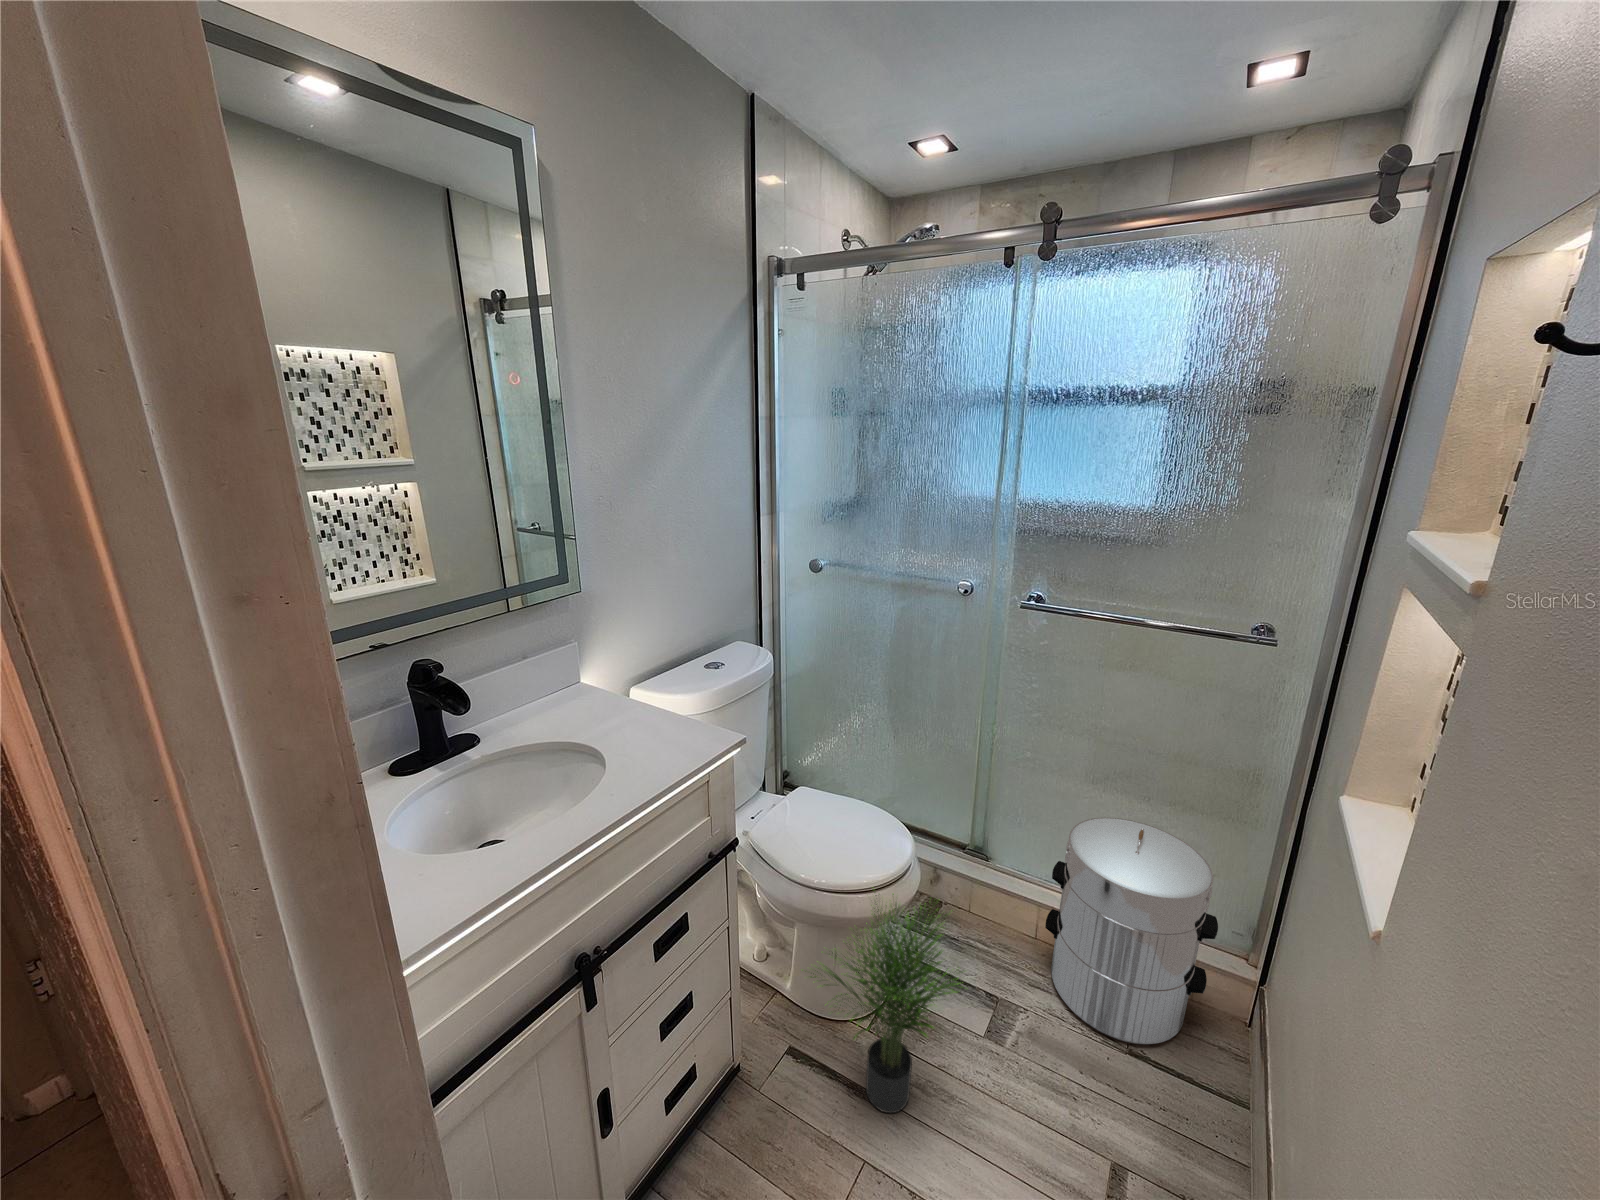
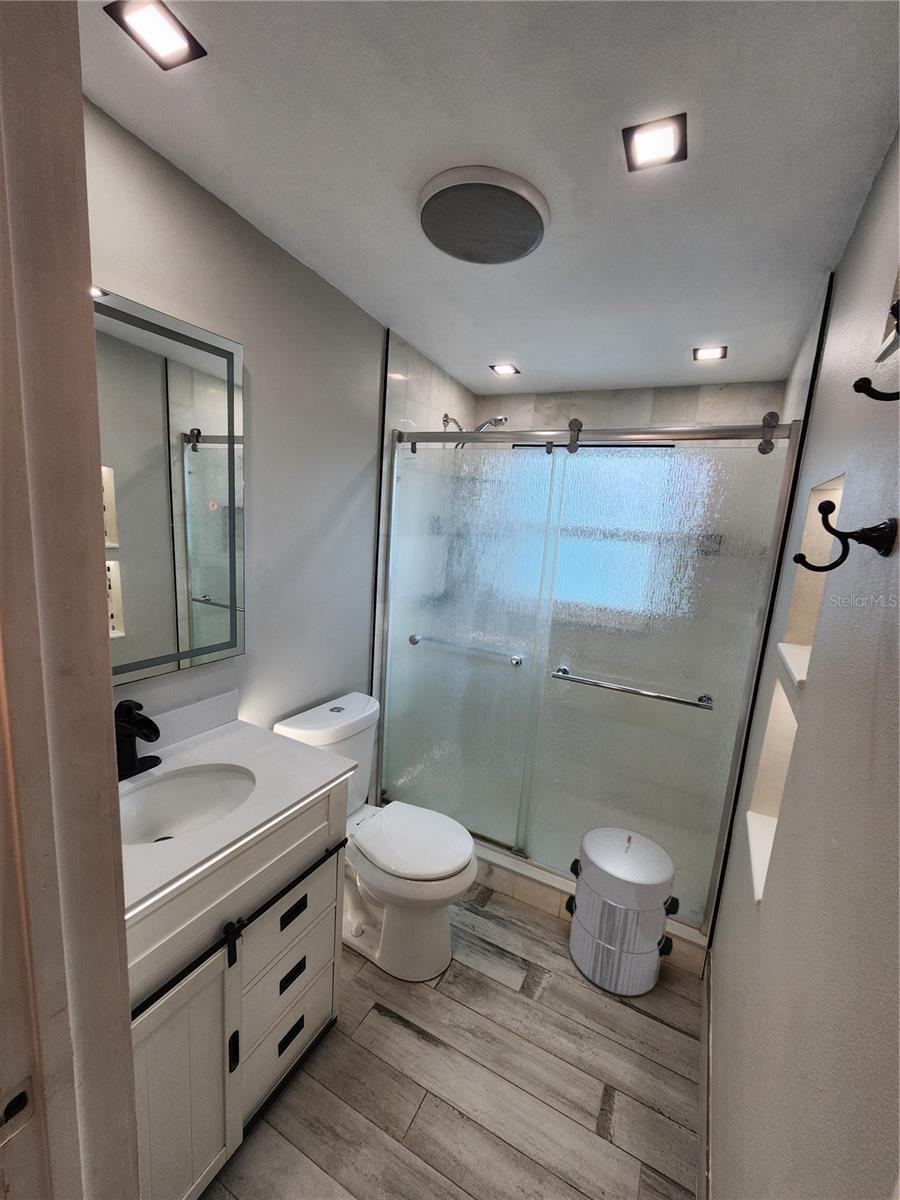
potted plant: present [802,894,963,1113] -> none [385,875,507,1053]

